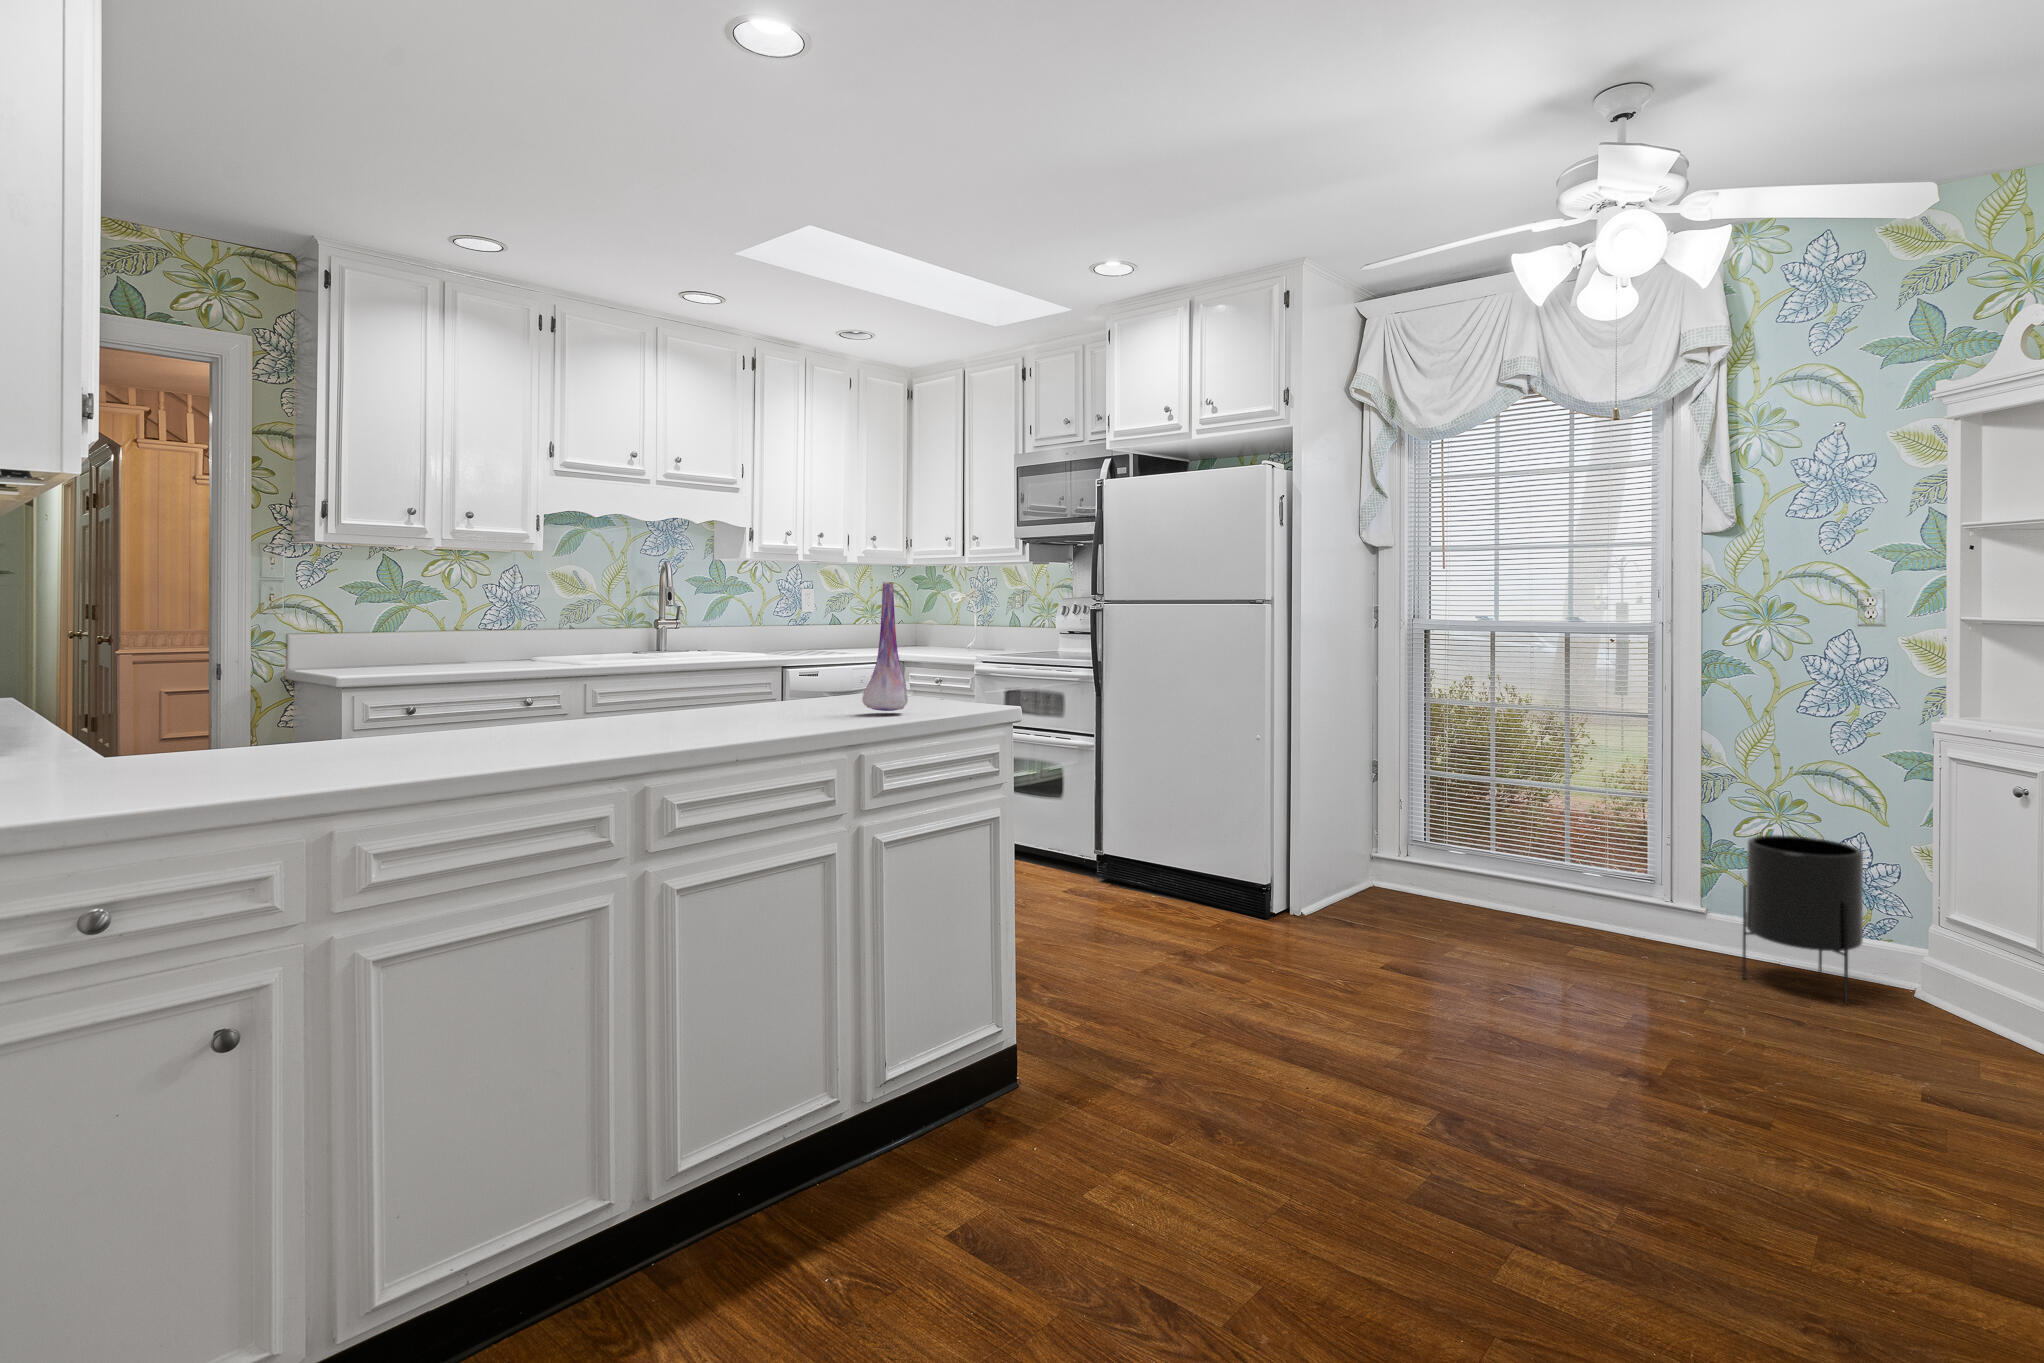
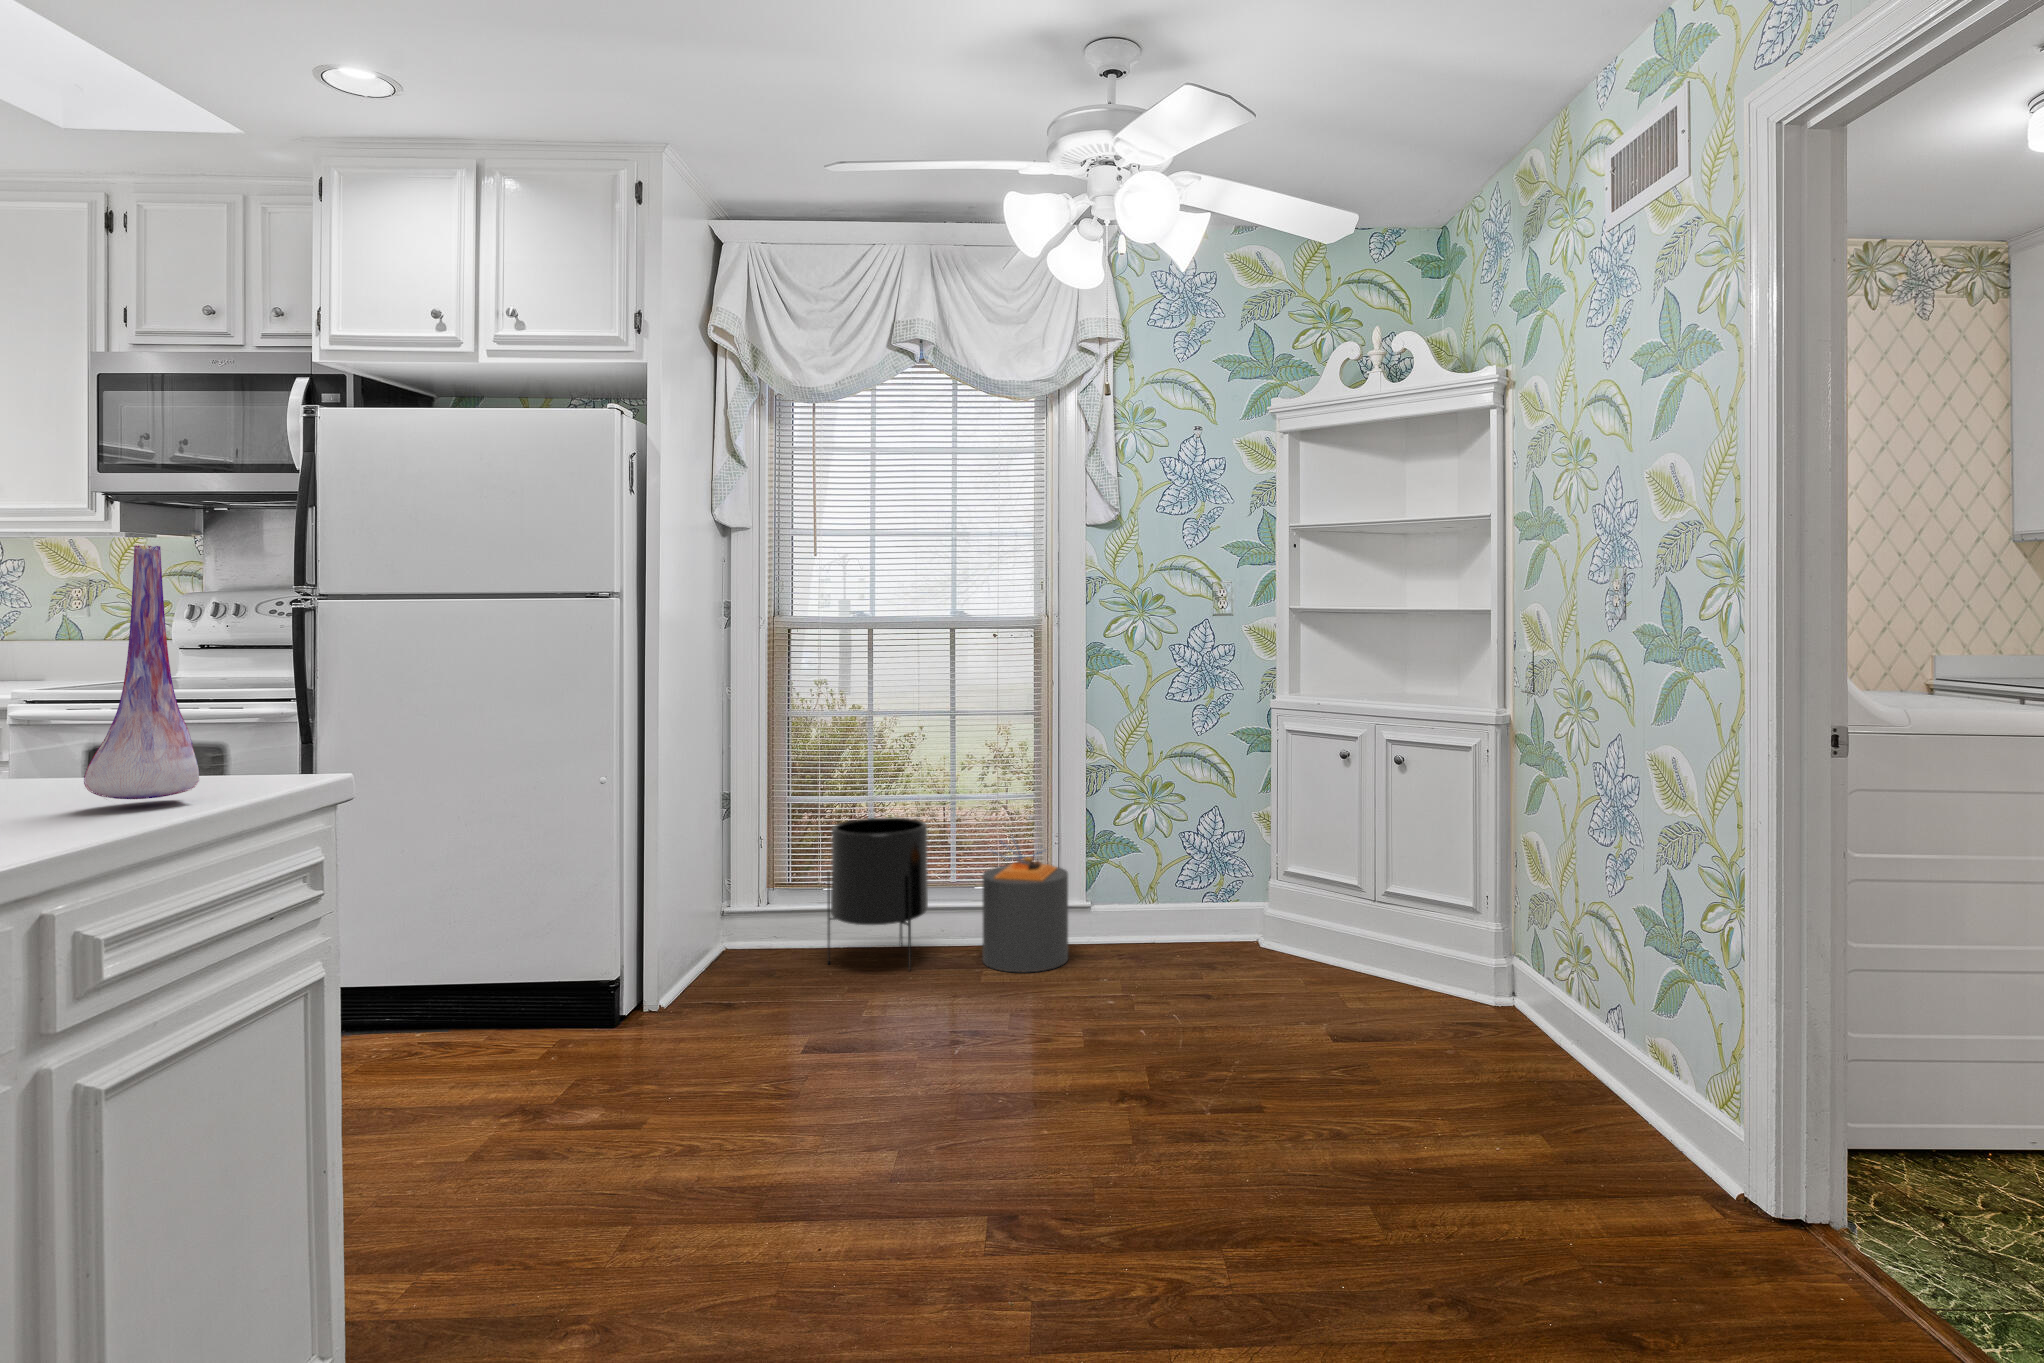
trash can: none [1577,825,1668,962] -> present [983,842,1068,972]
planter: present [1742,835,1863,1004] -> present [827,817,928,970]

